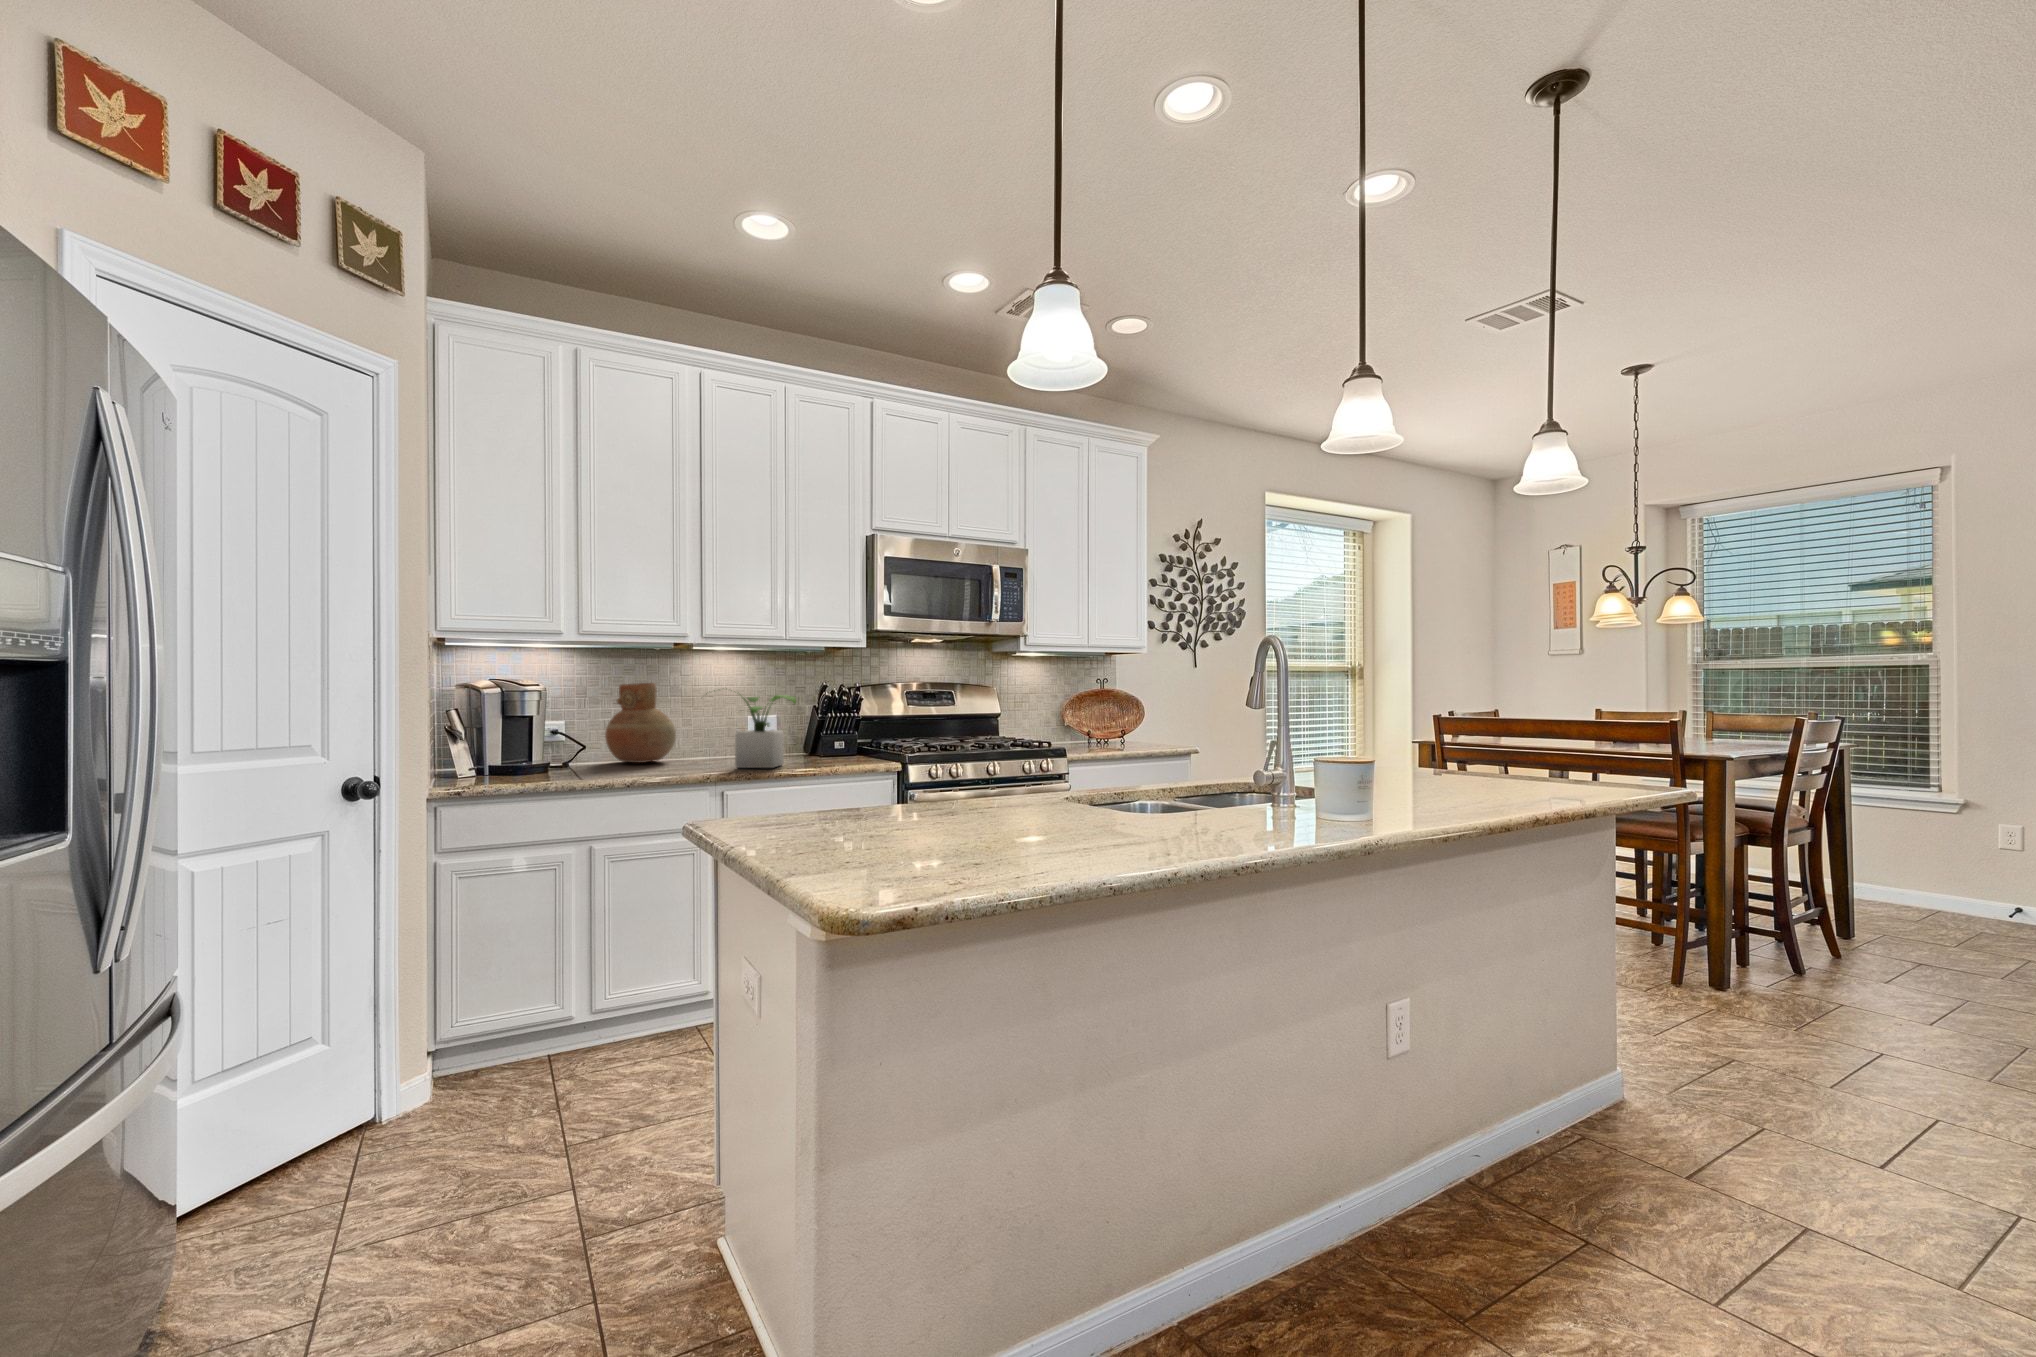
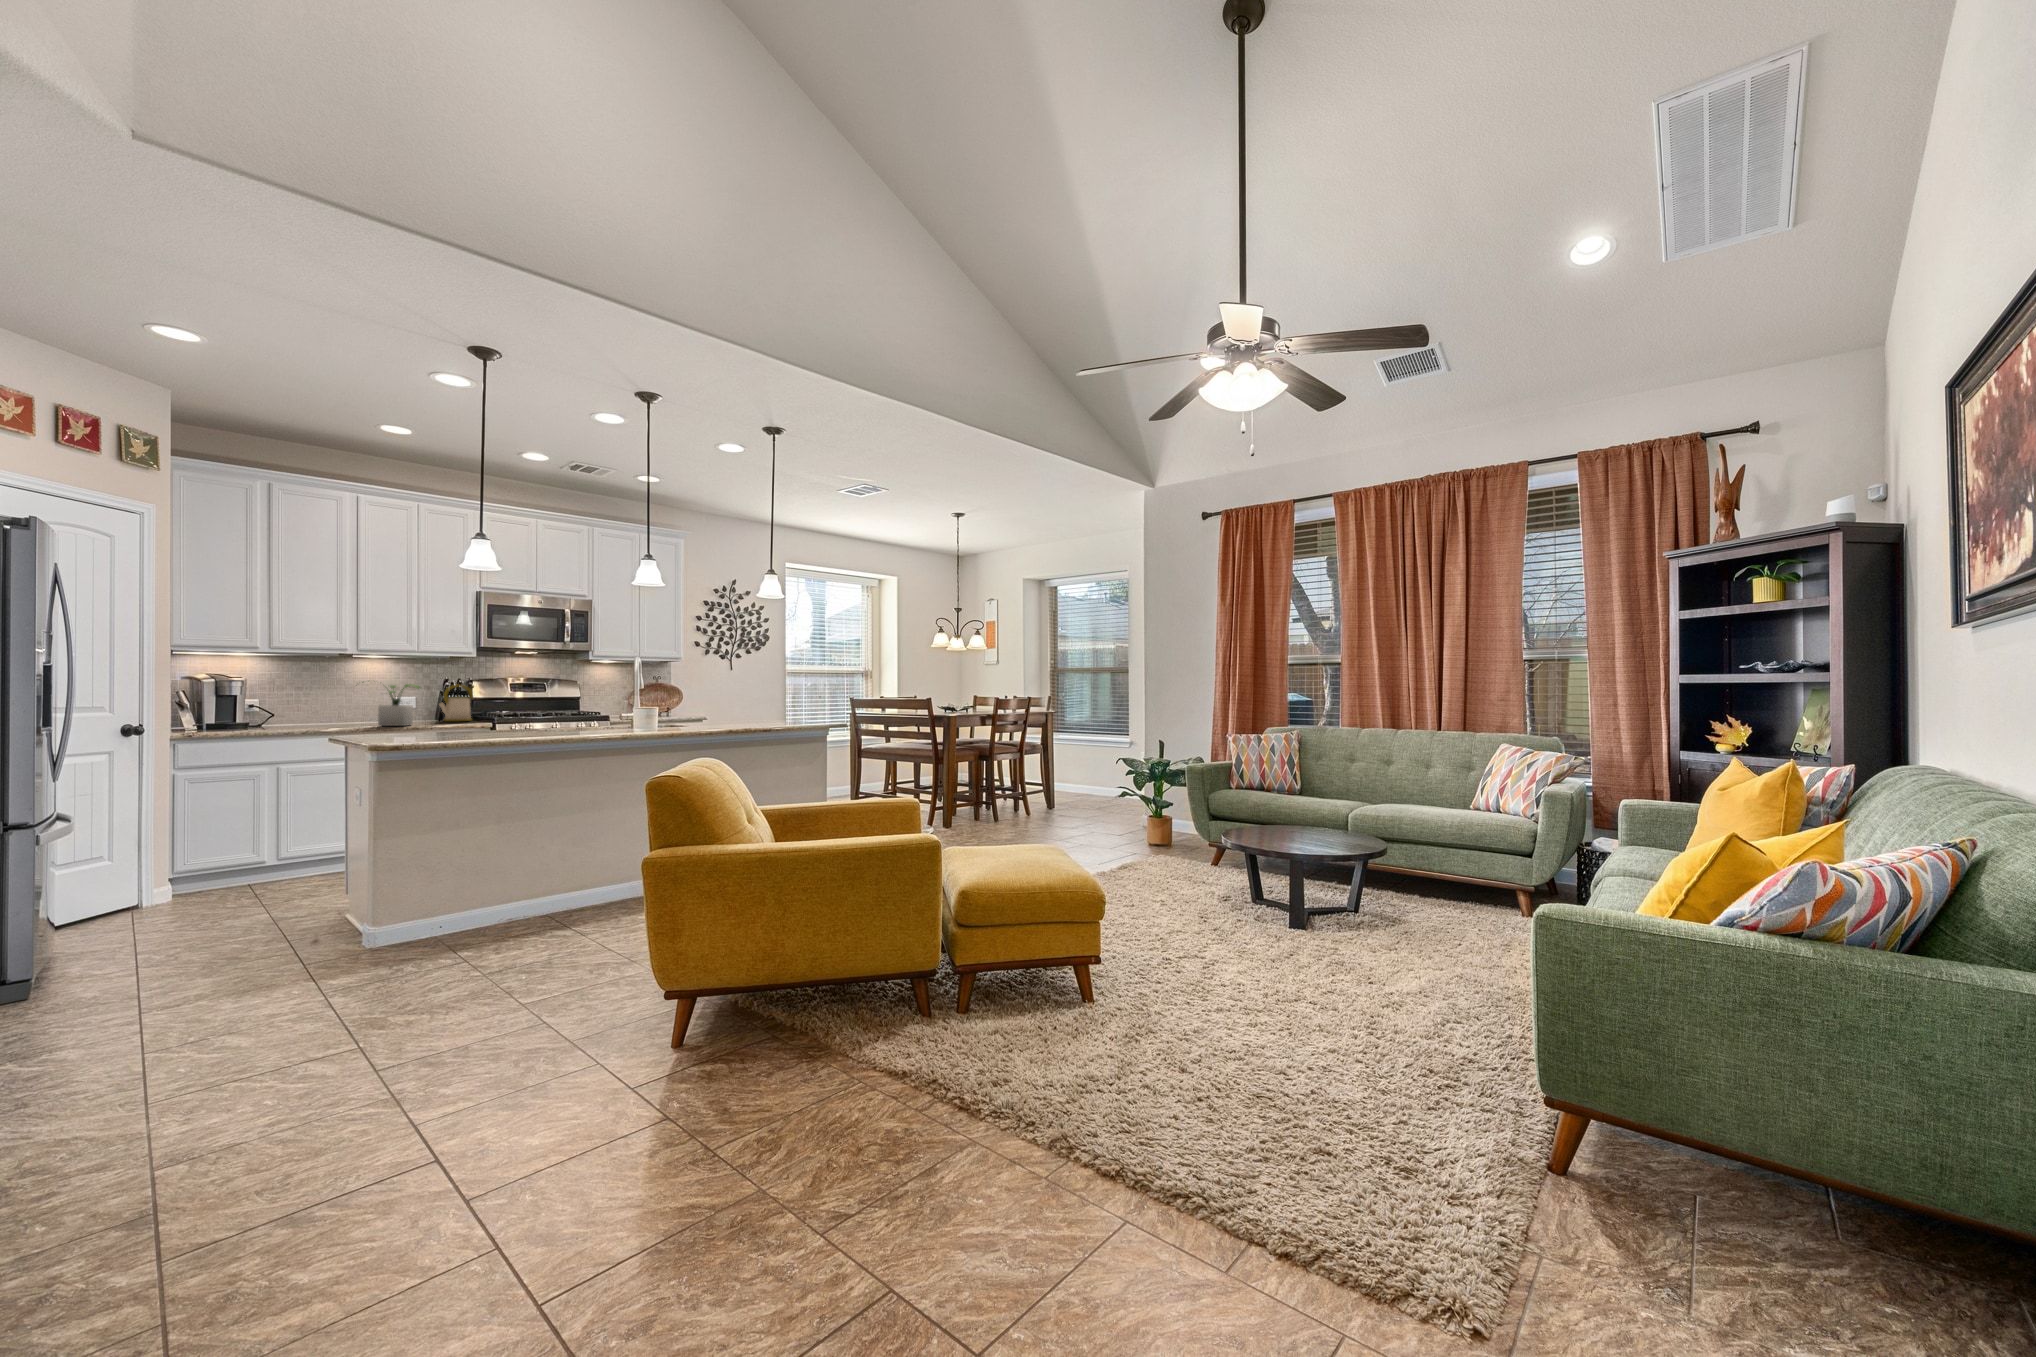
vase: present [605,683,676,763] -> none [289,677,340,724]
kettle: none [814,694,861,756] -> present [439,685,473,721]

